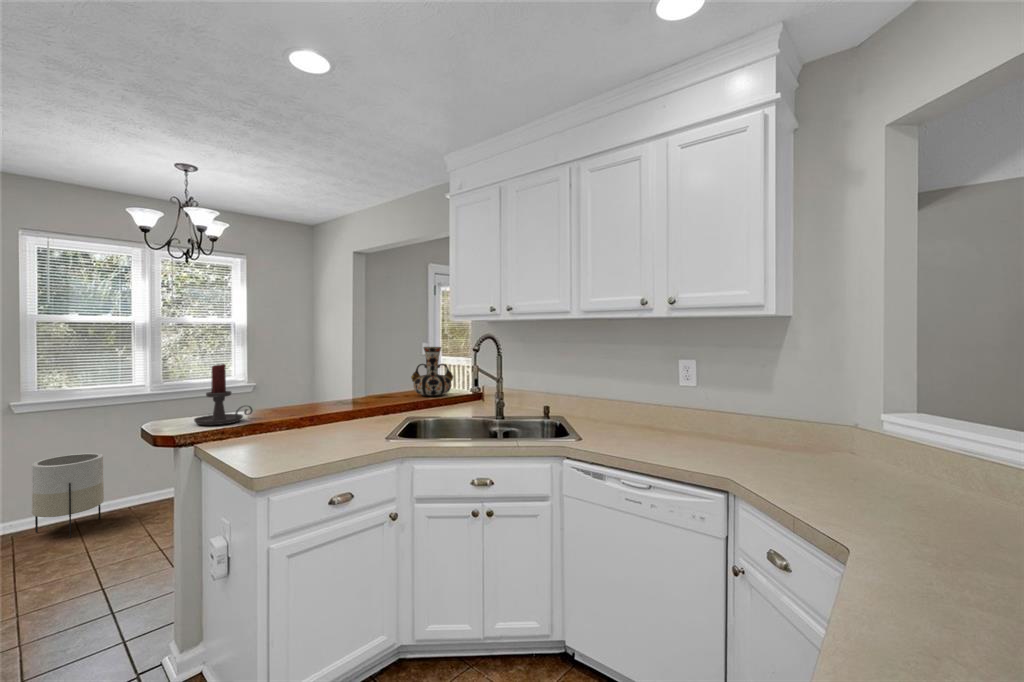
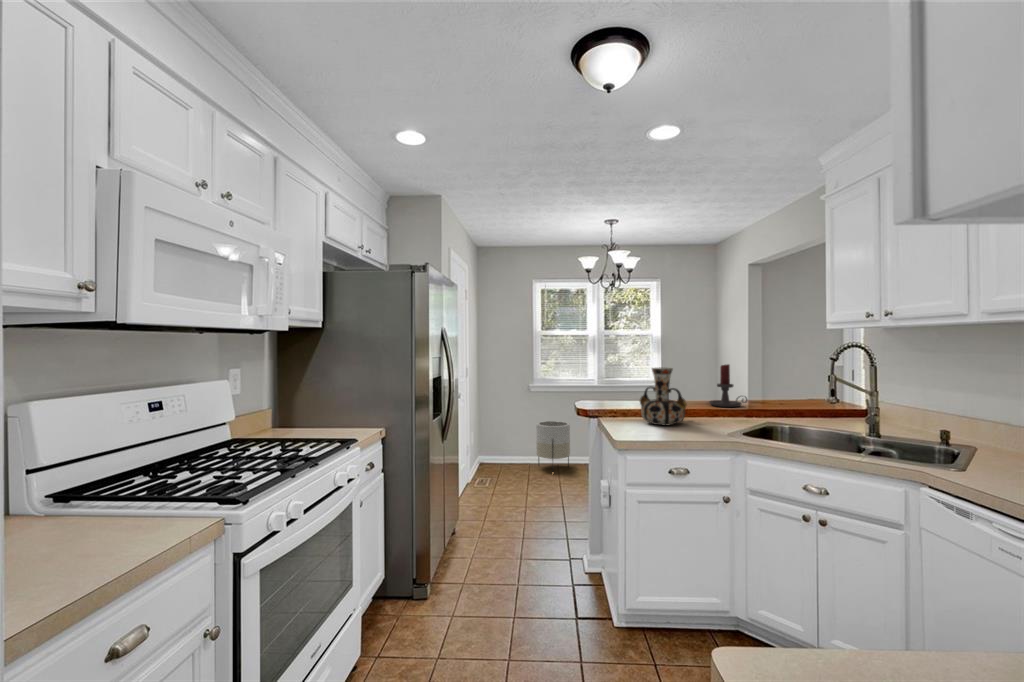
vase: present [411,347,453,396] -> present [640,367,687,425]
candle holder: present [194,364,253,425] -> present [709,364,747,407]

